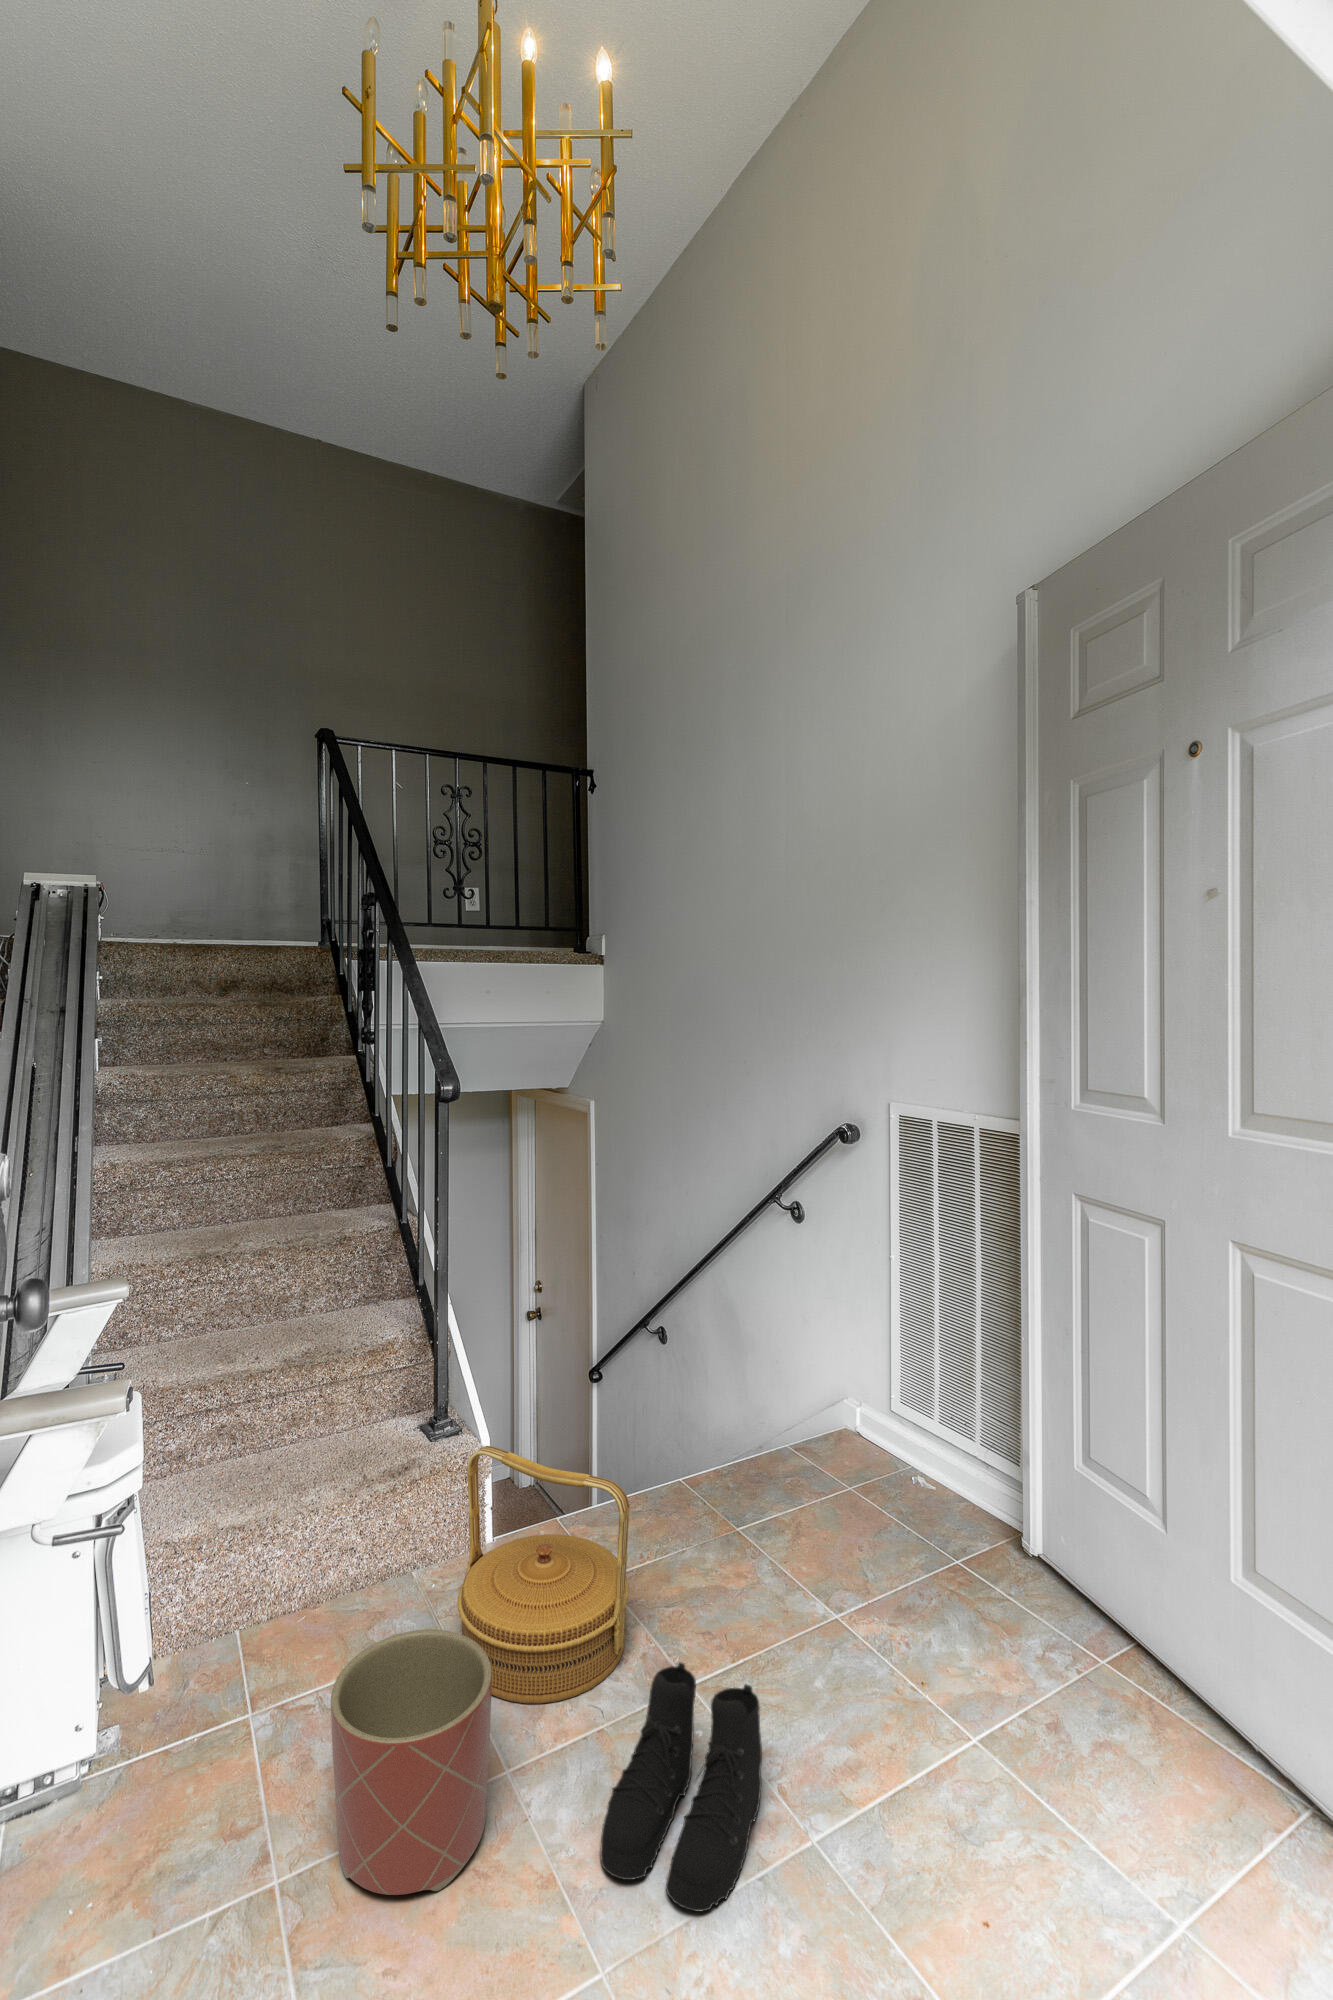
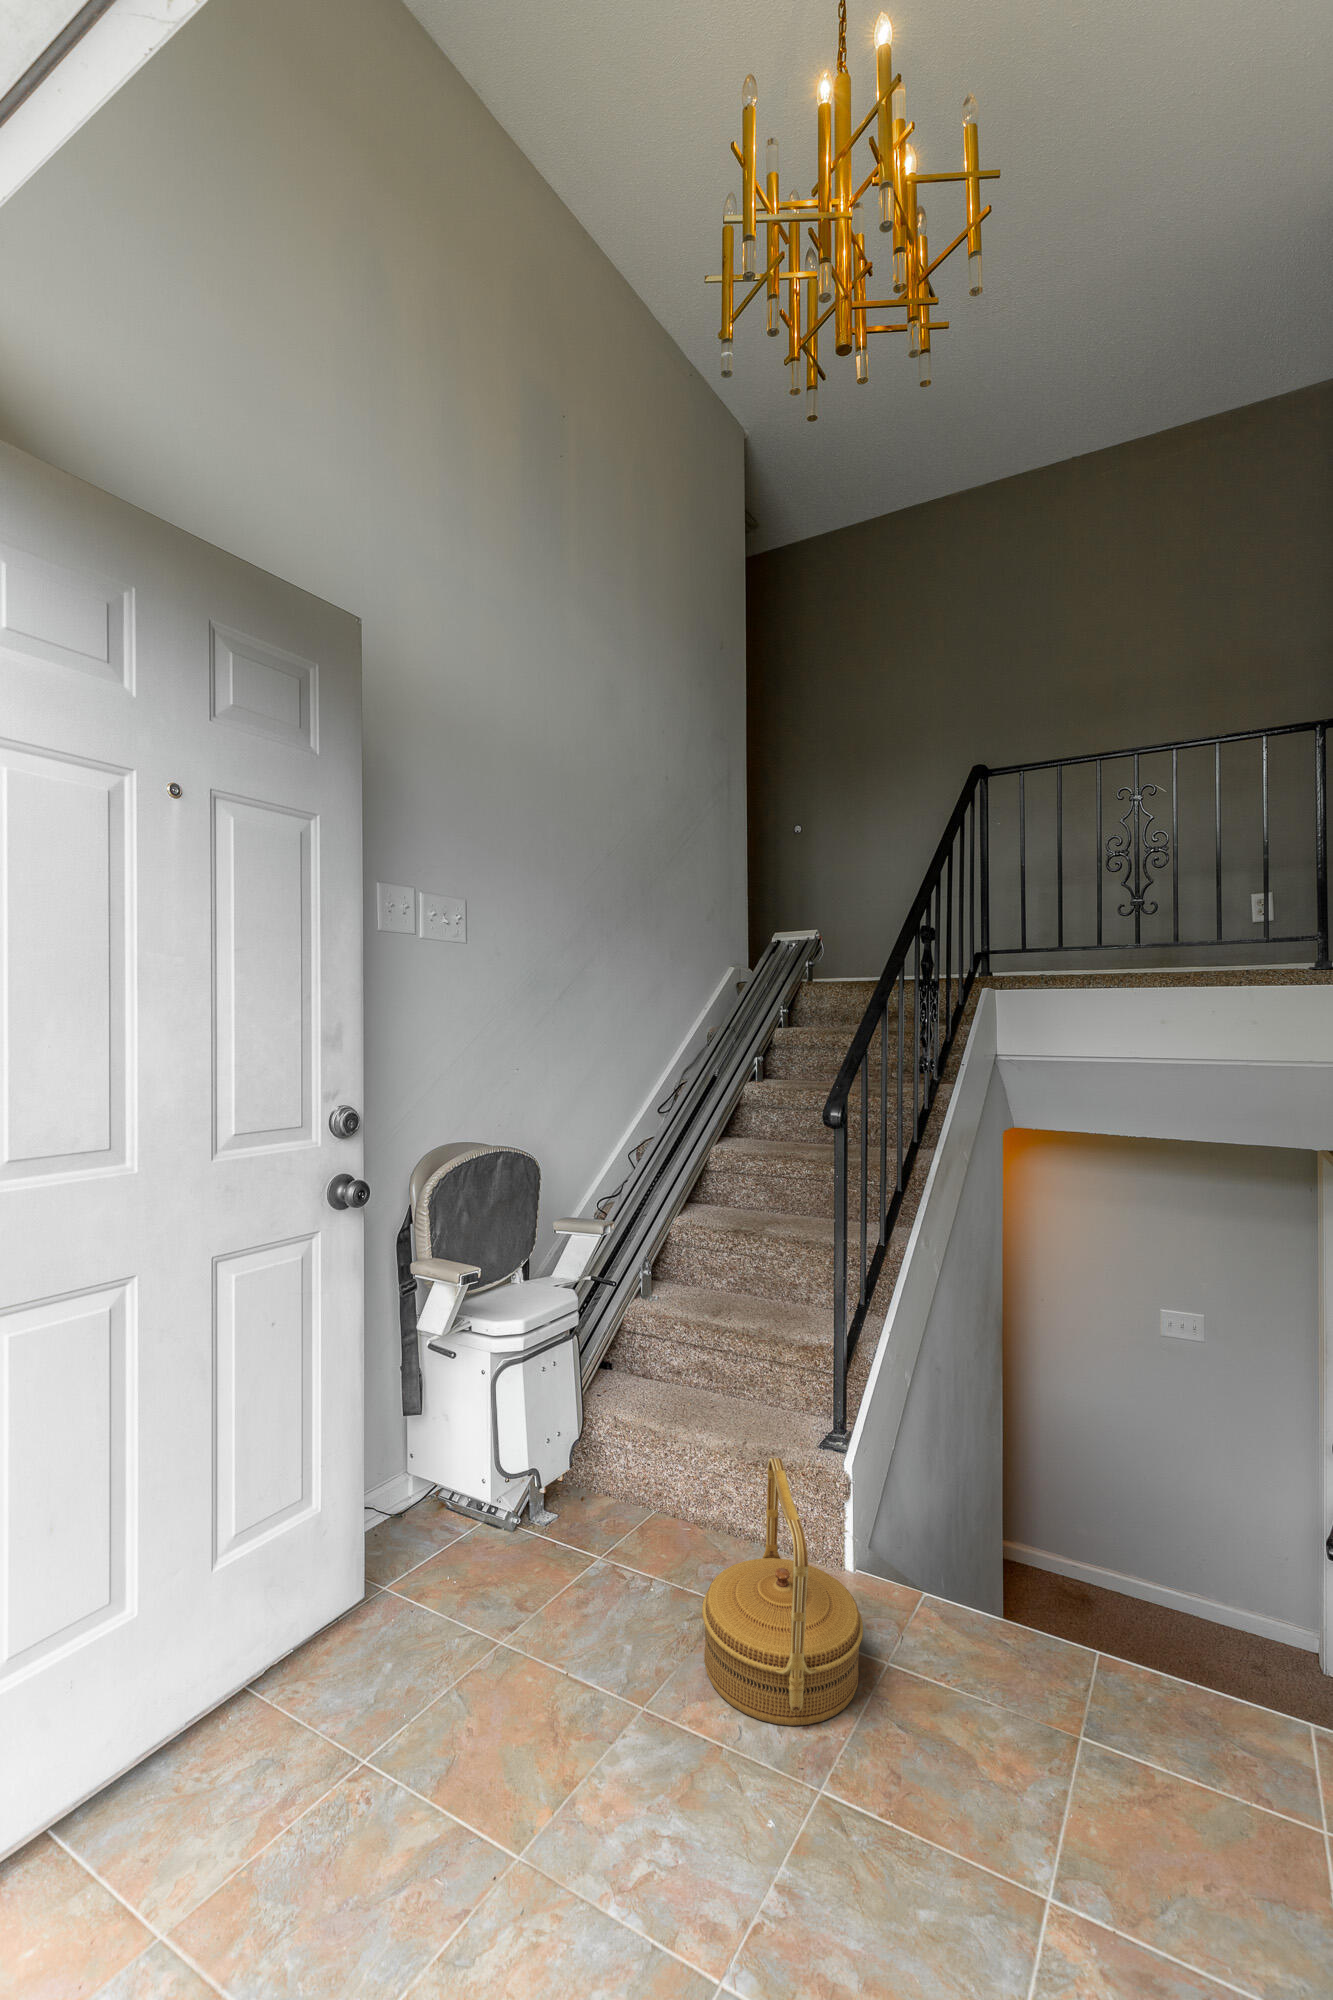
planter: present [331,1629,492,1895] -> none [507,1529,626,1725]
boots: present [600,1663,762,1911] -> none [587,1704,759,1927]

